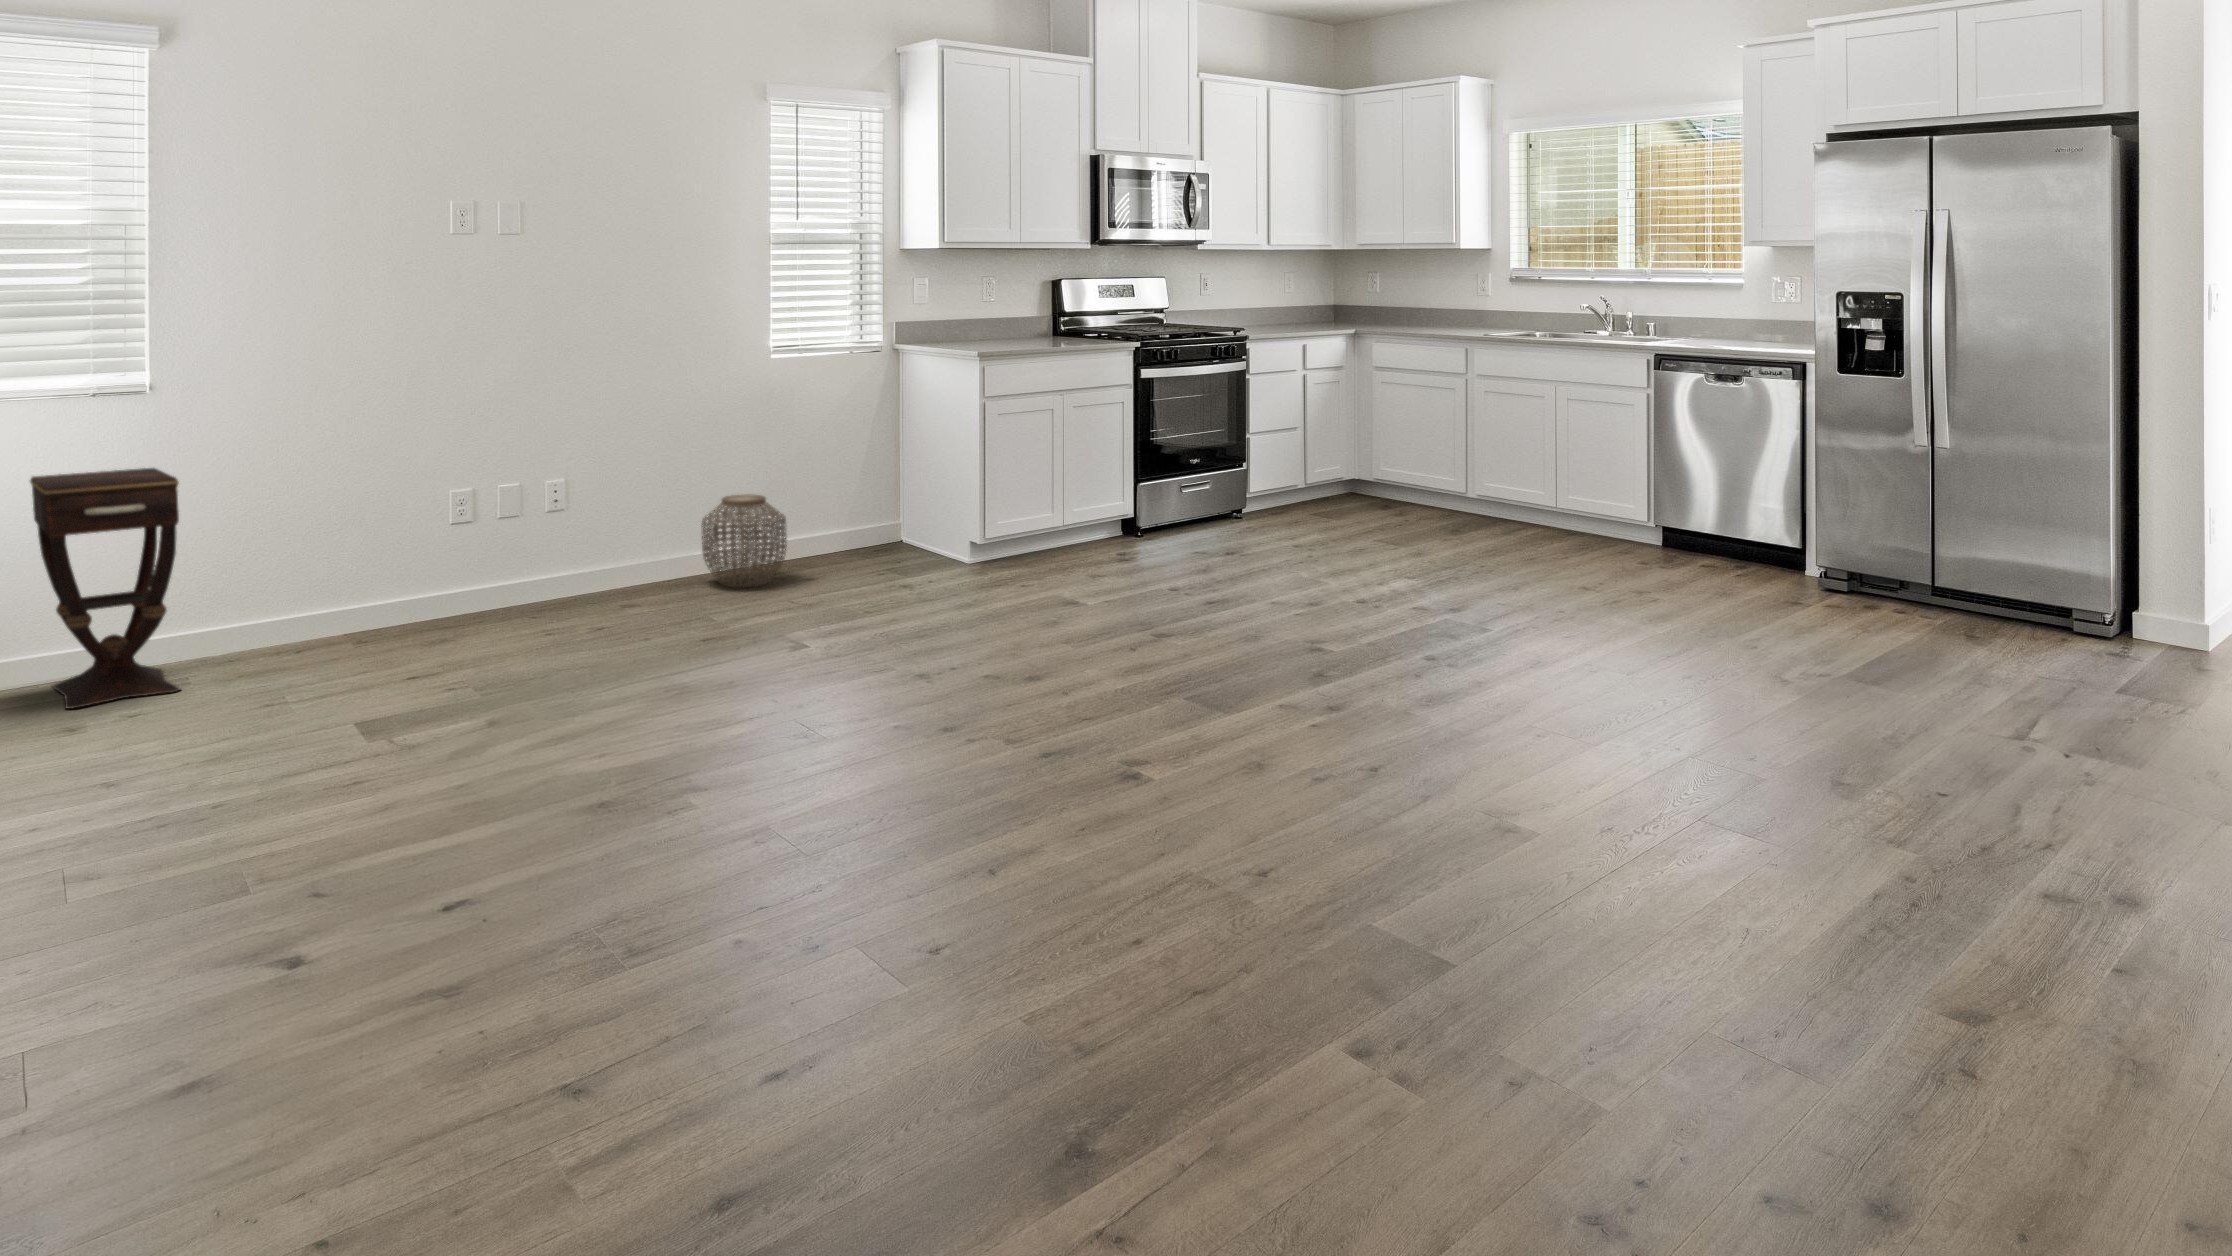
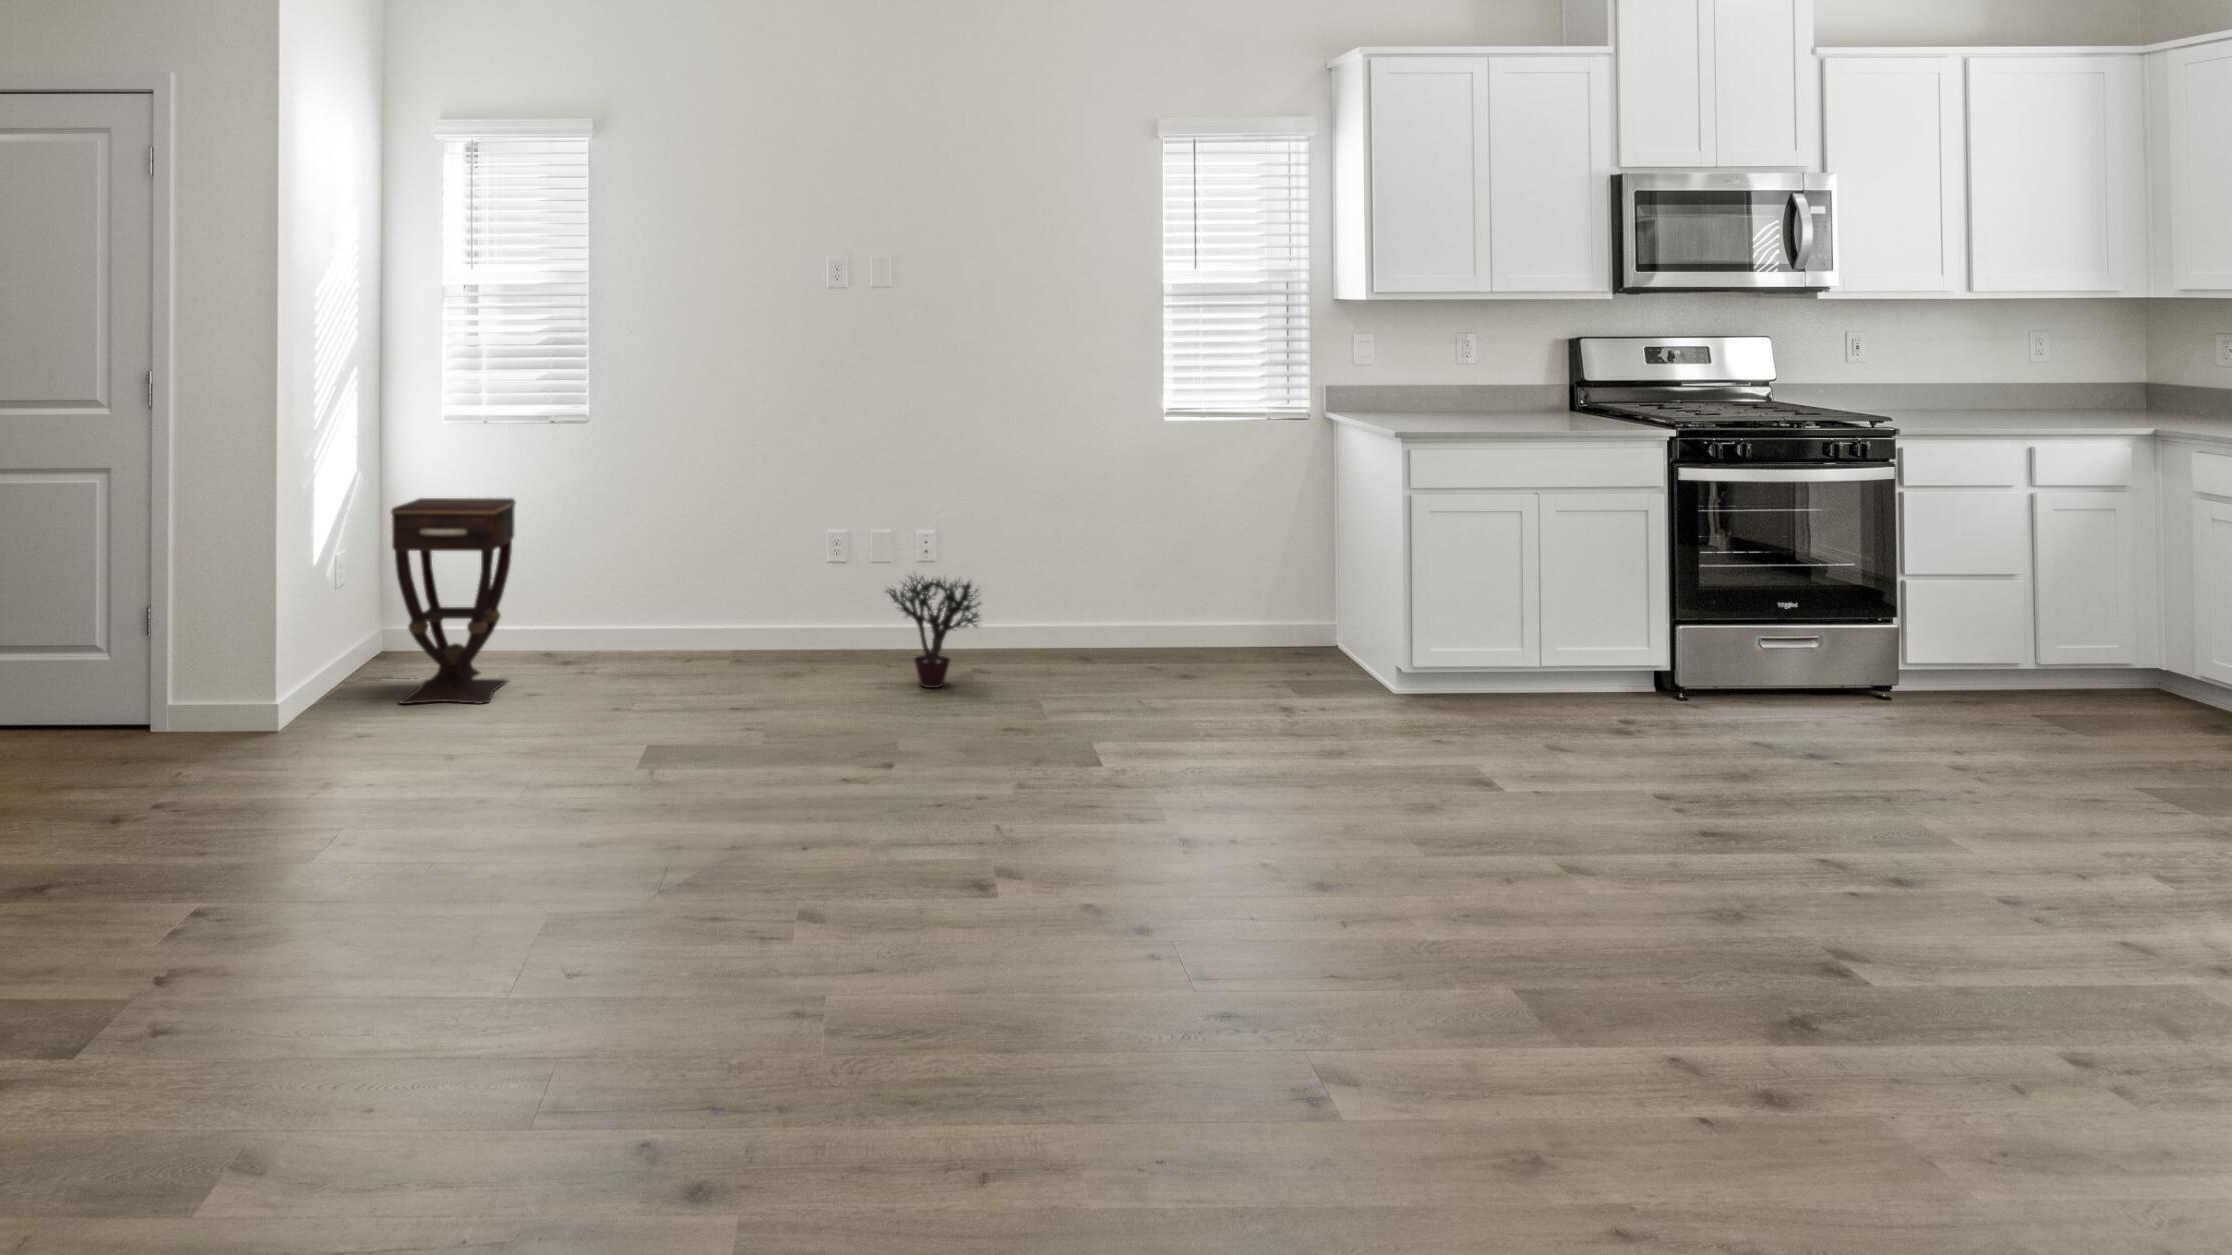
woven basket: present [702,495,787,587] -> none [1040,580,1137,688]
potted plant: none [568,502,676,607] -> present [887,577,980,688]

